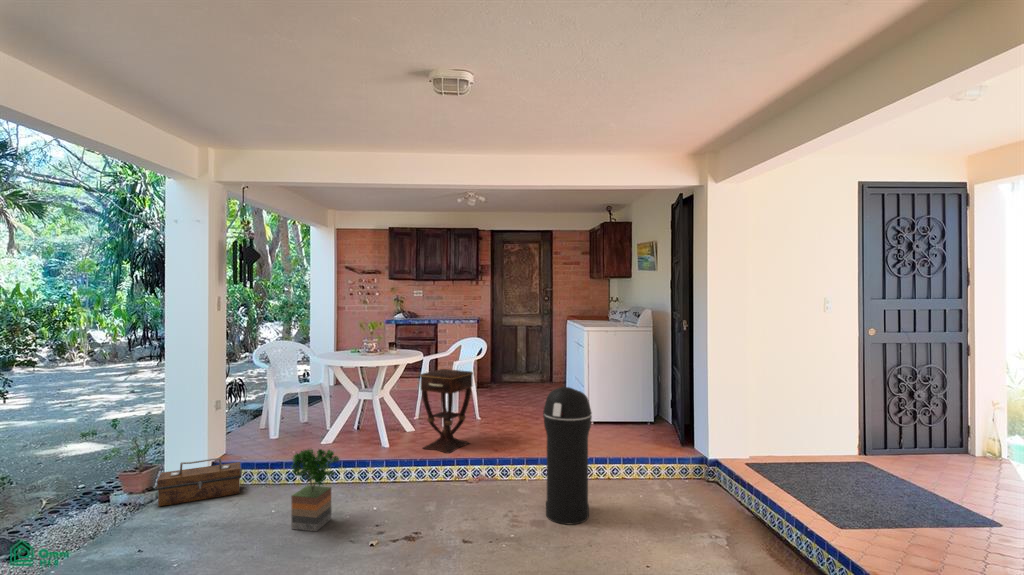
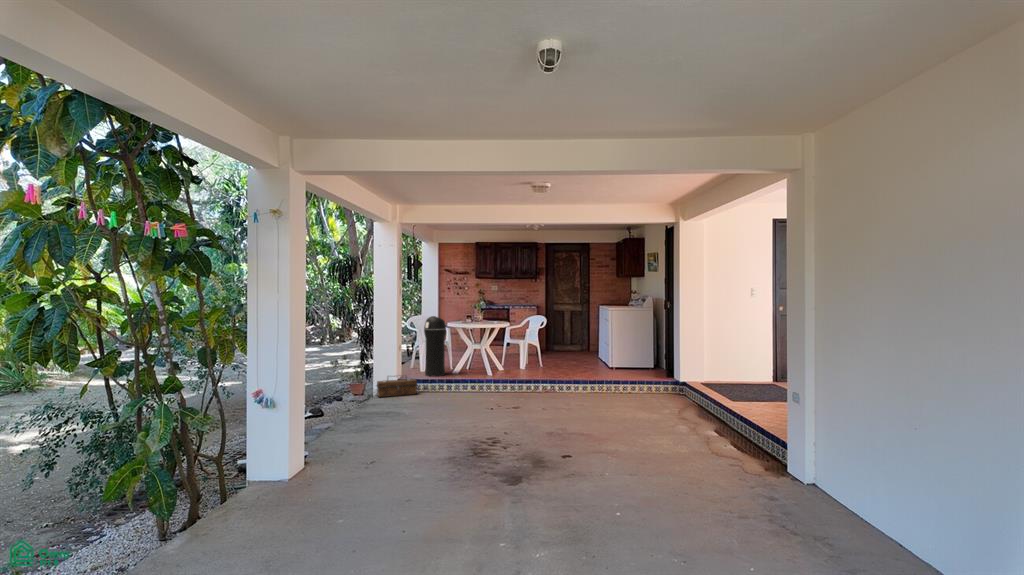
side table: present [420,369,473,453] -> none [511,331,541,378]
trash can: present [543,387,592,524] -> present [424,316,446,377]
potted tree: present [291,449,340,531] -> none [452,365,477,406]

